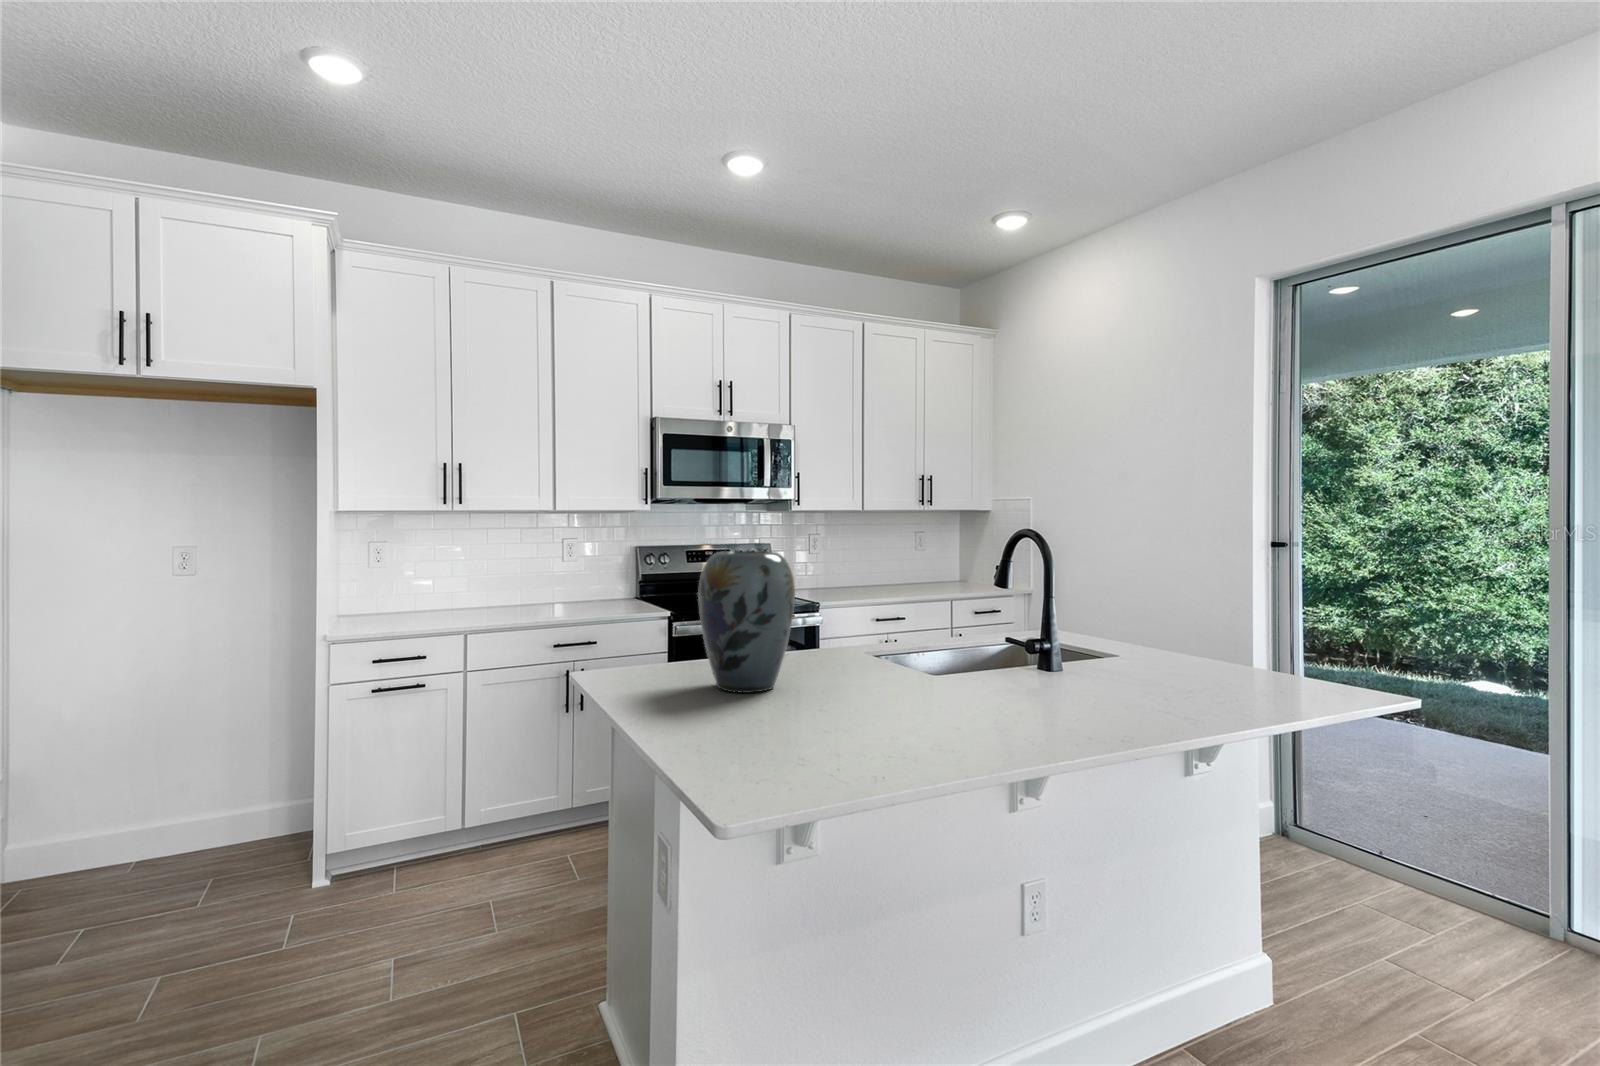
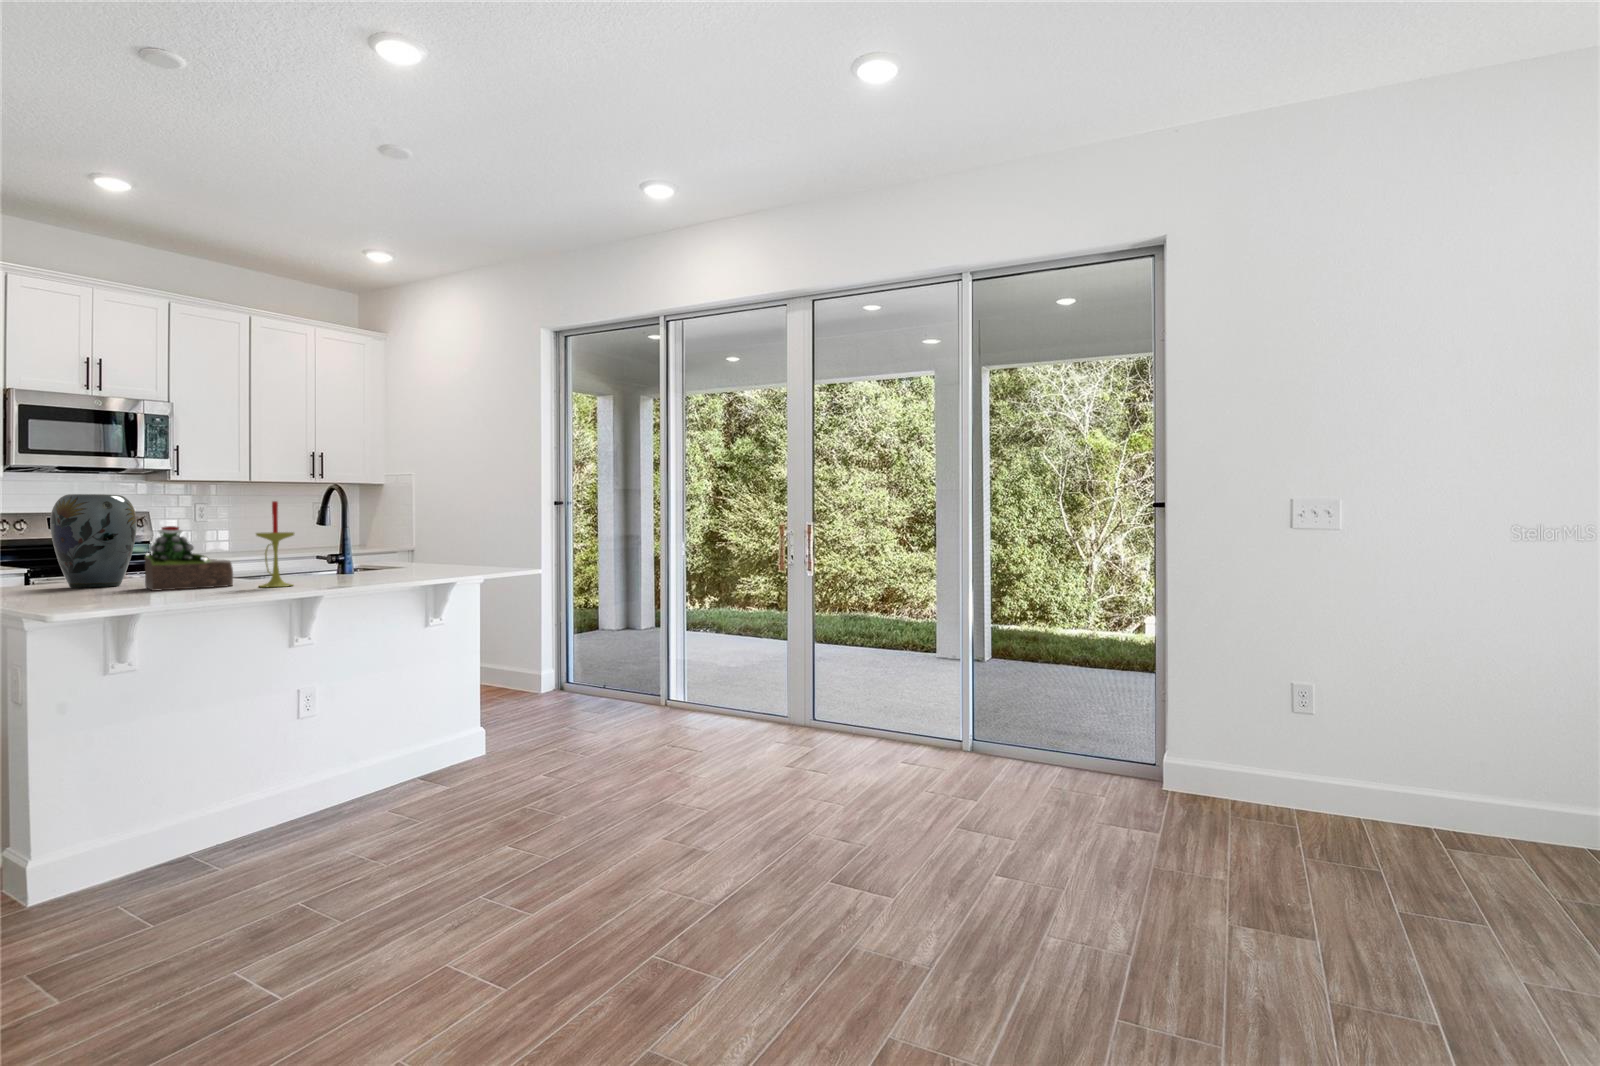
candle: none [994,576,1063,752] -> present [256,501,294,587]
succulent plant: none [814,614,940,732] -> present [145,526,233,591]

